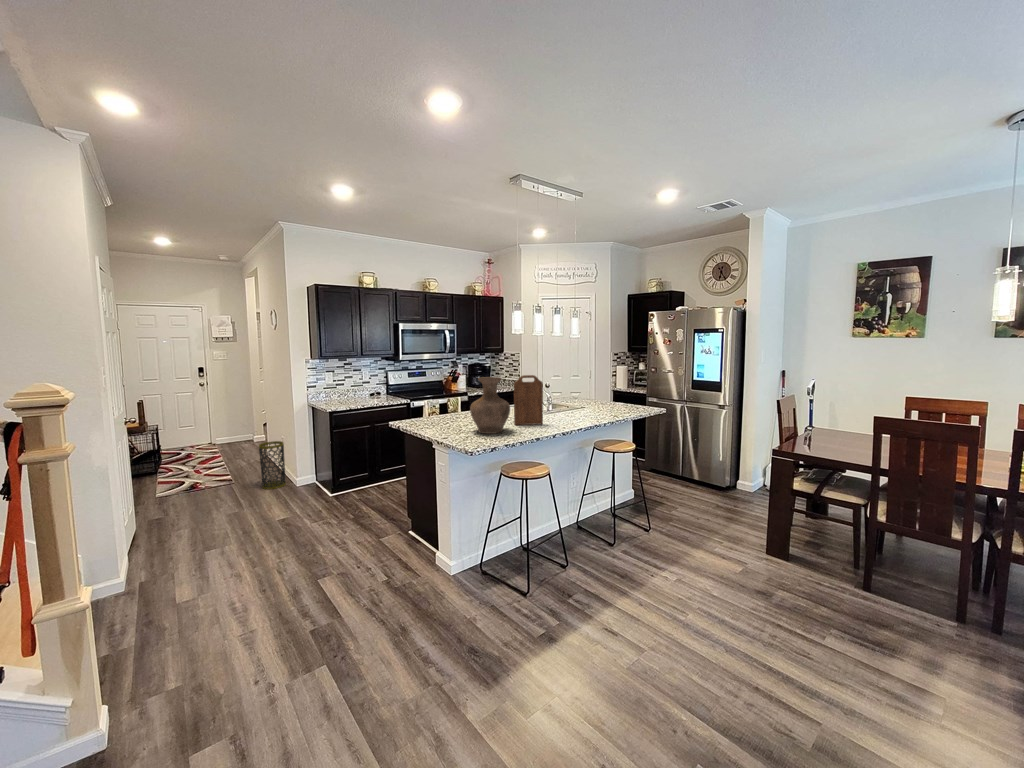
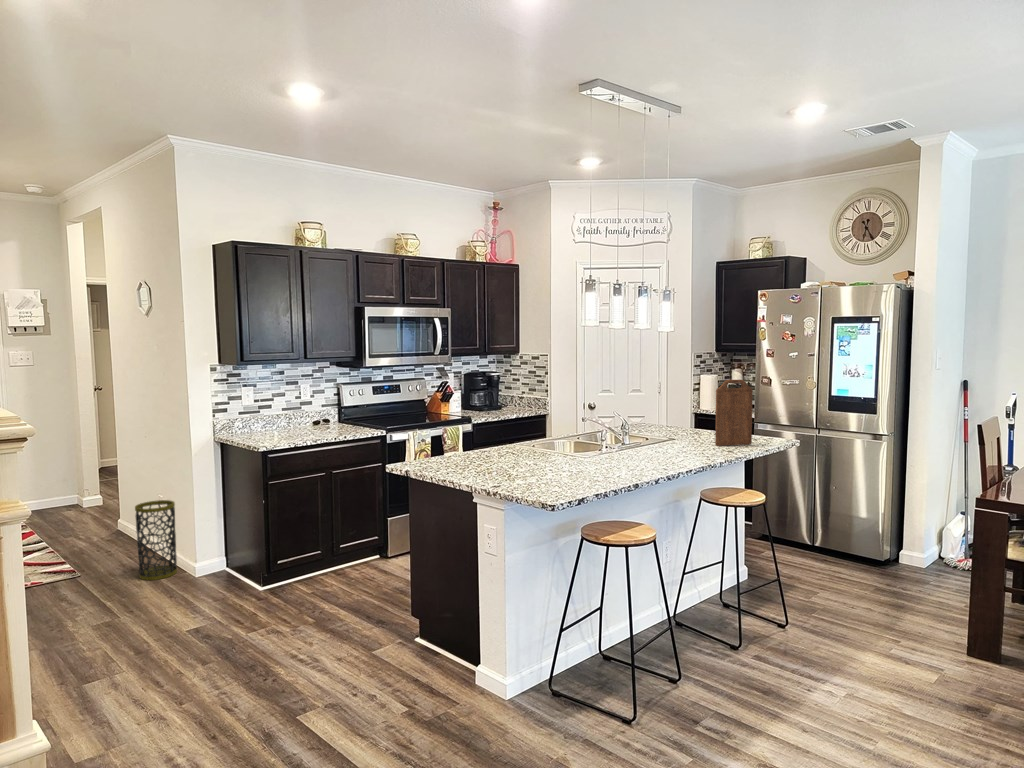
cutting board: present [514,375,543,425] -> present [715,380,753,446]
vase: present [470,377,510,434] -> none [528,391,590,478]

